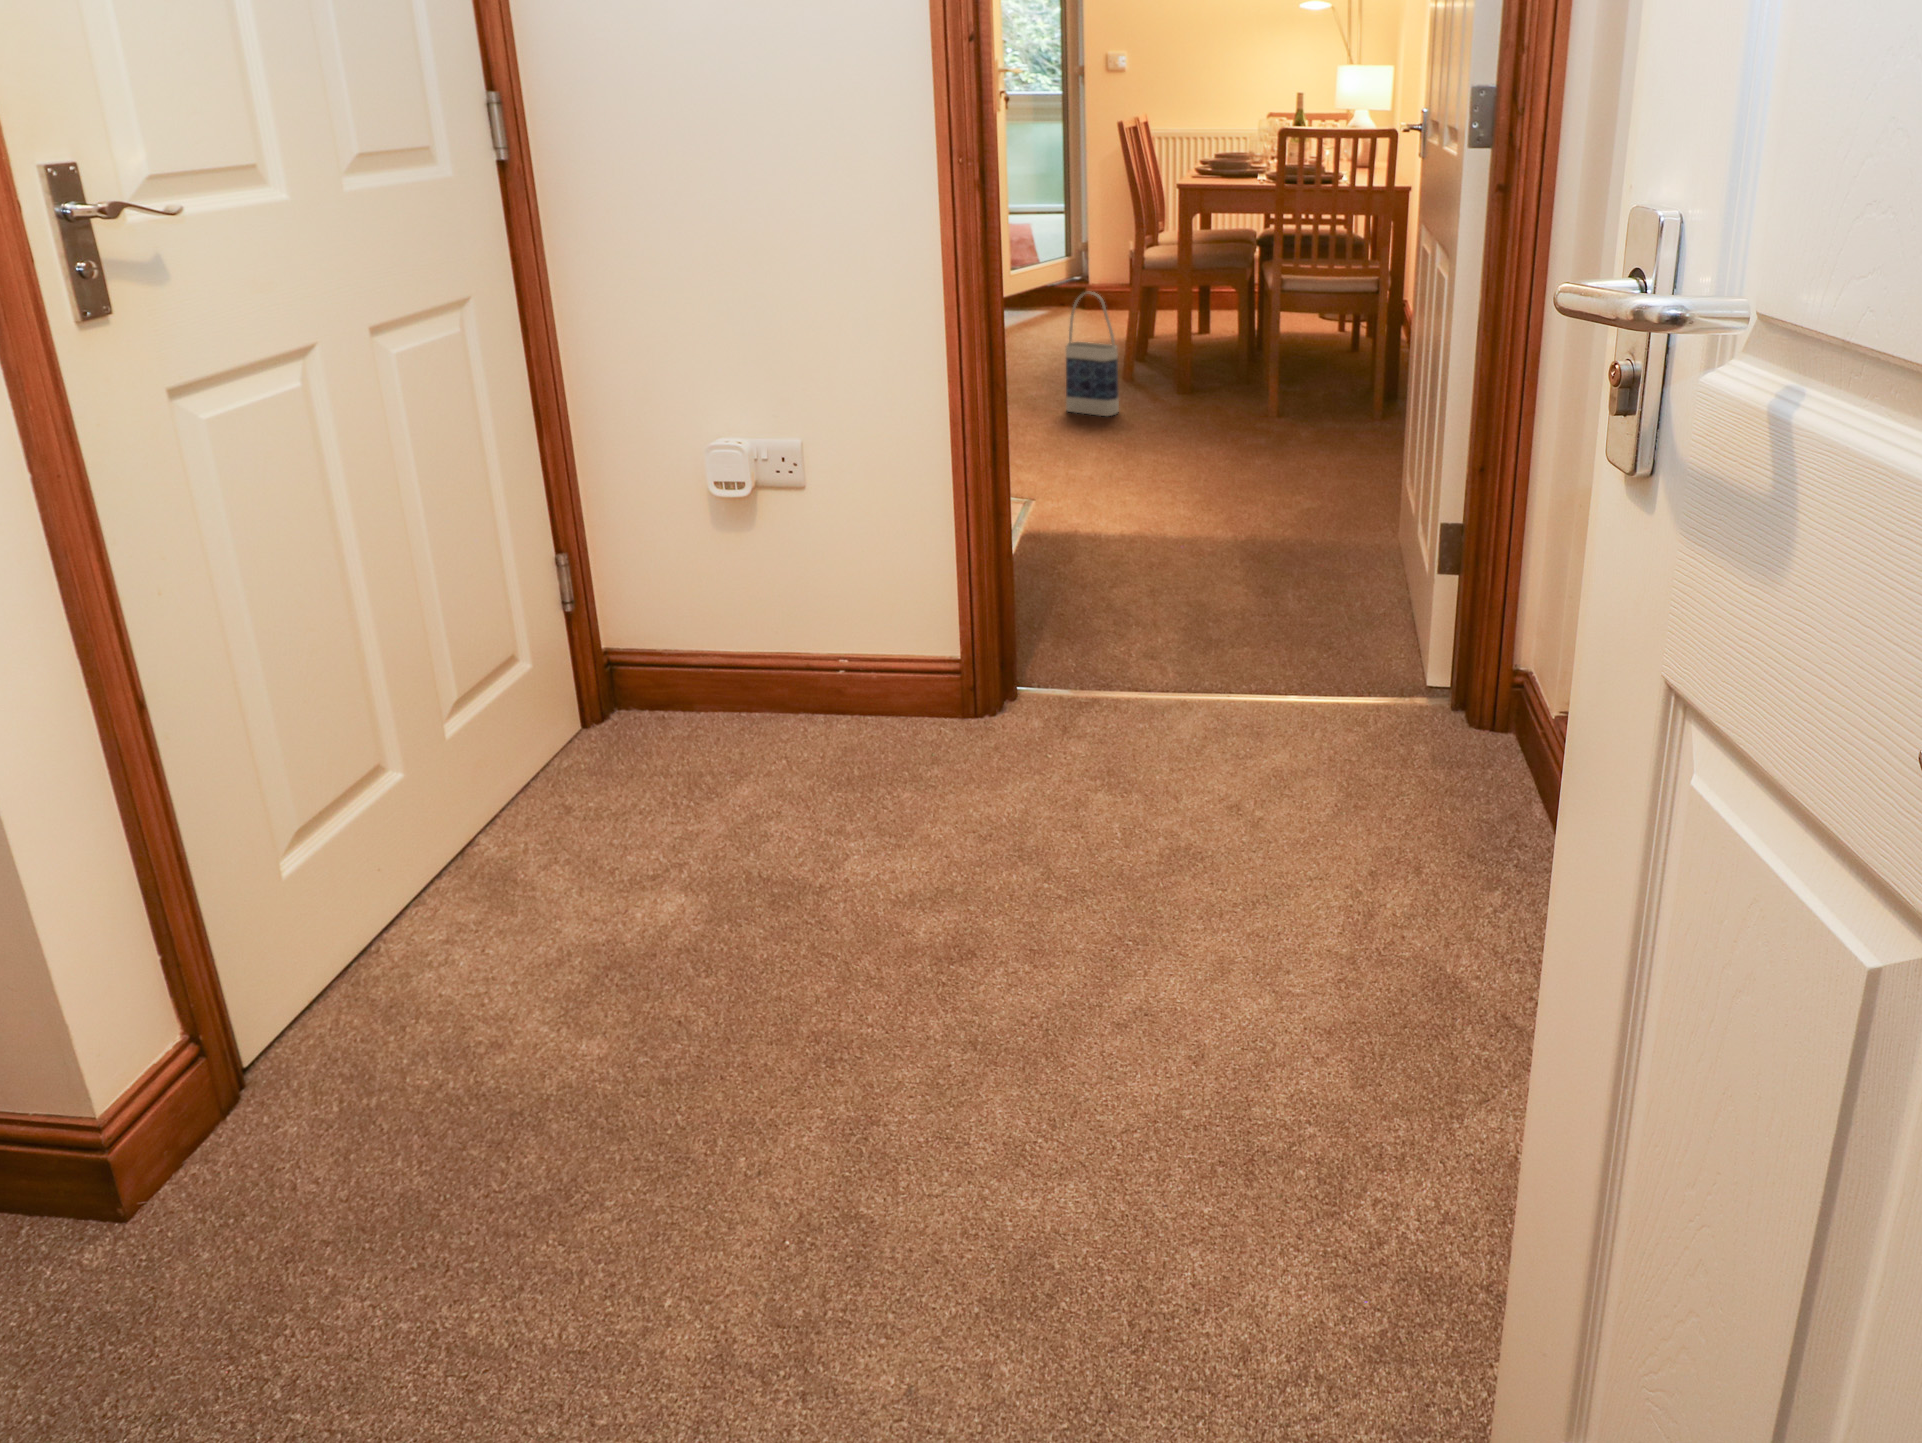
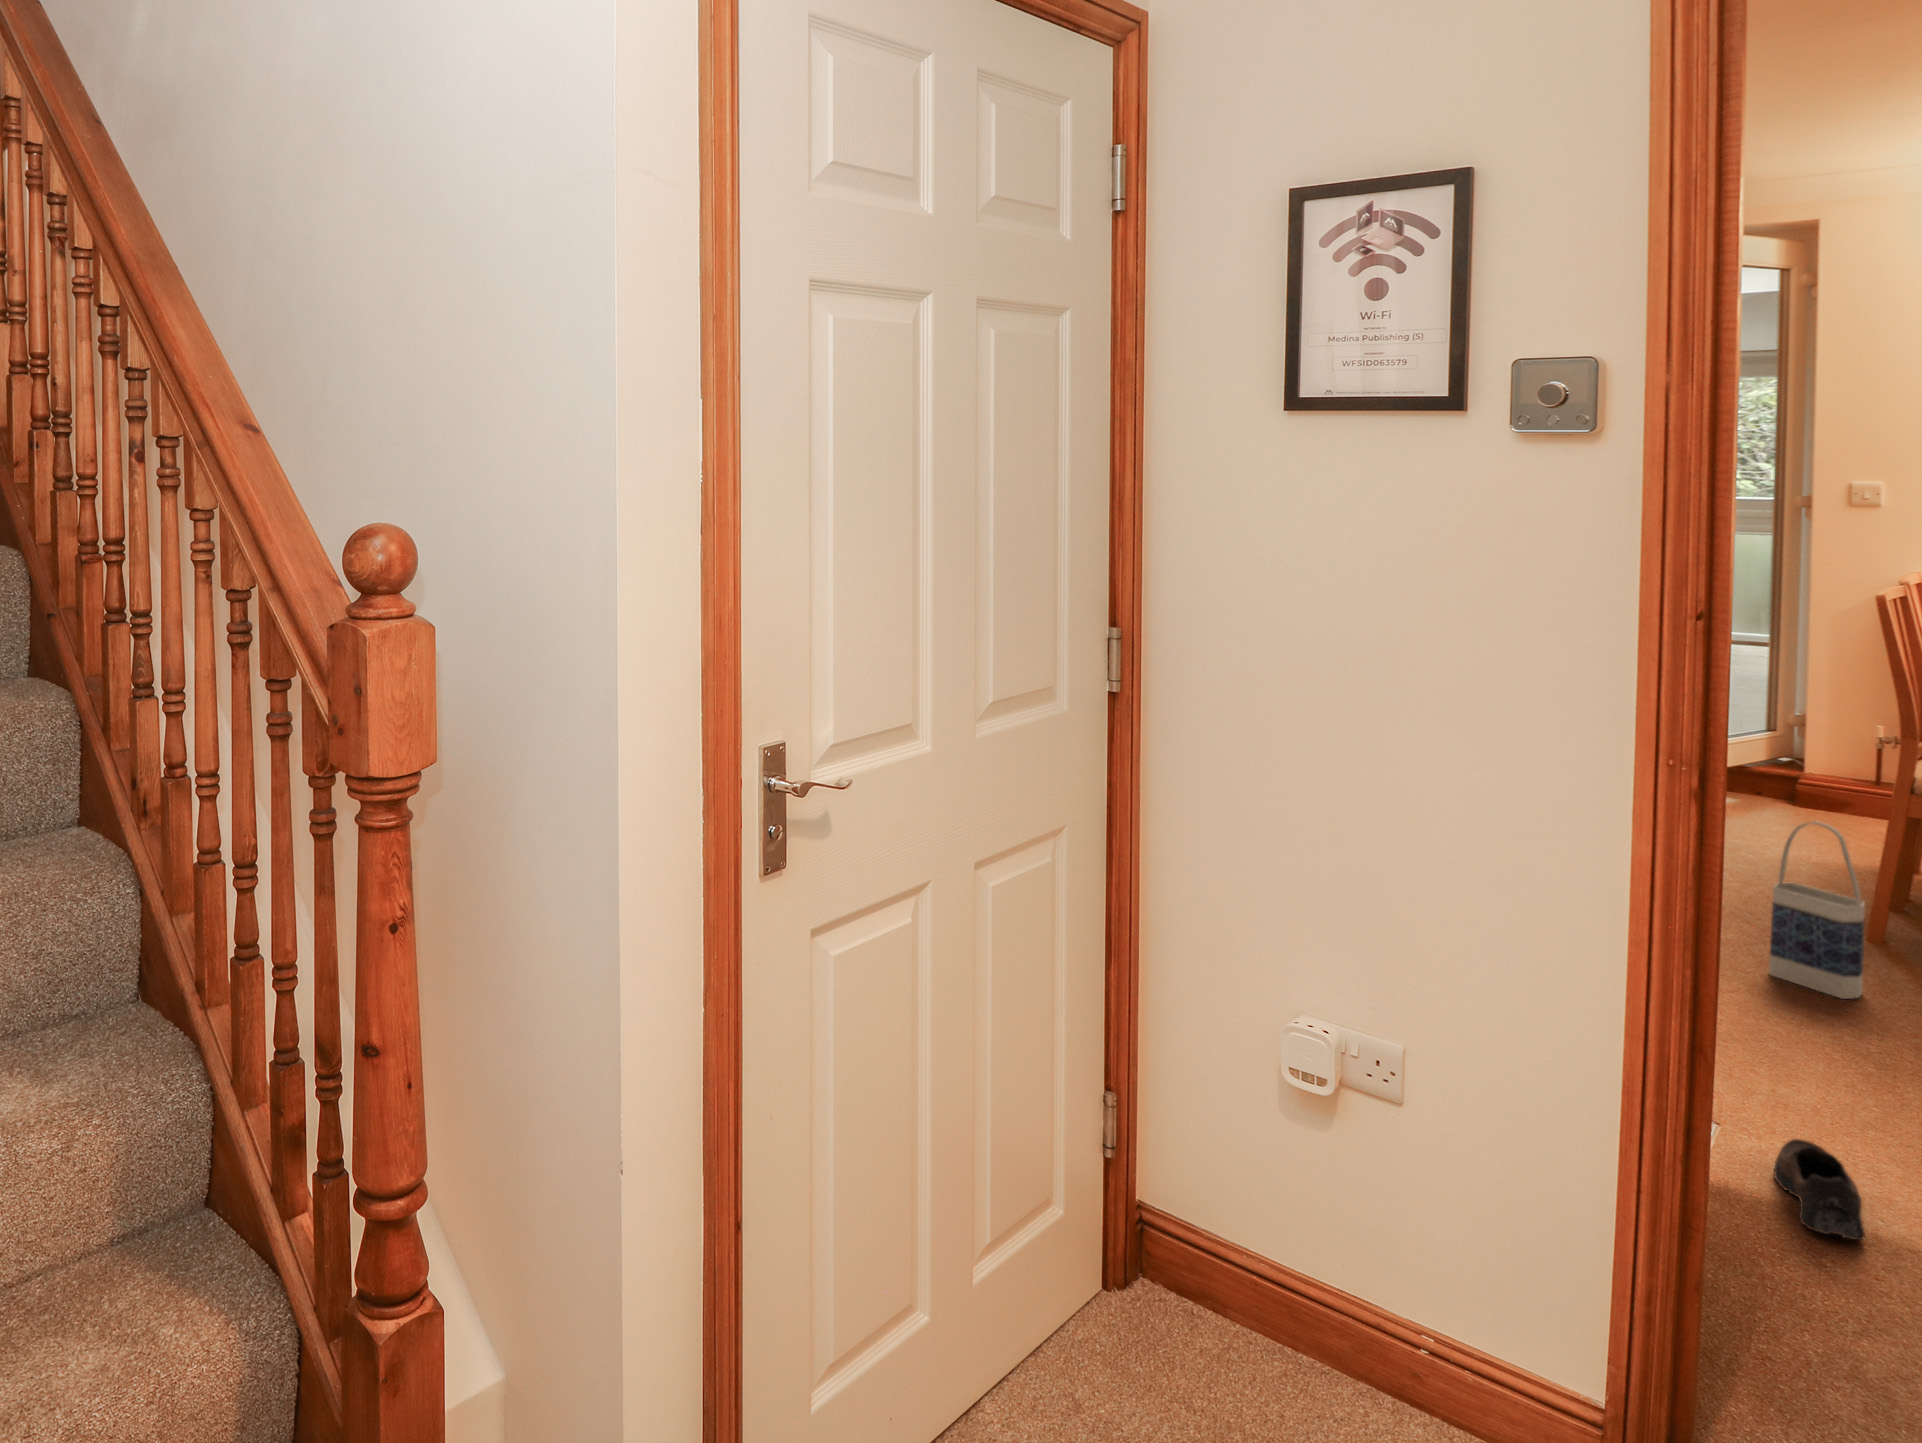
shoe: none [1066,492,1114,544] -> present [1774,1139,1865,1240]

